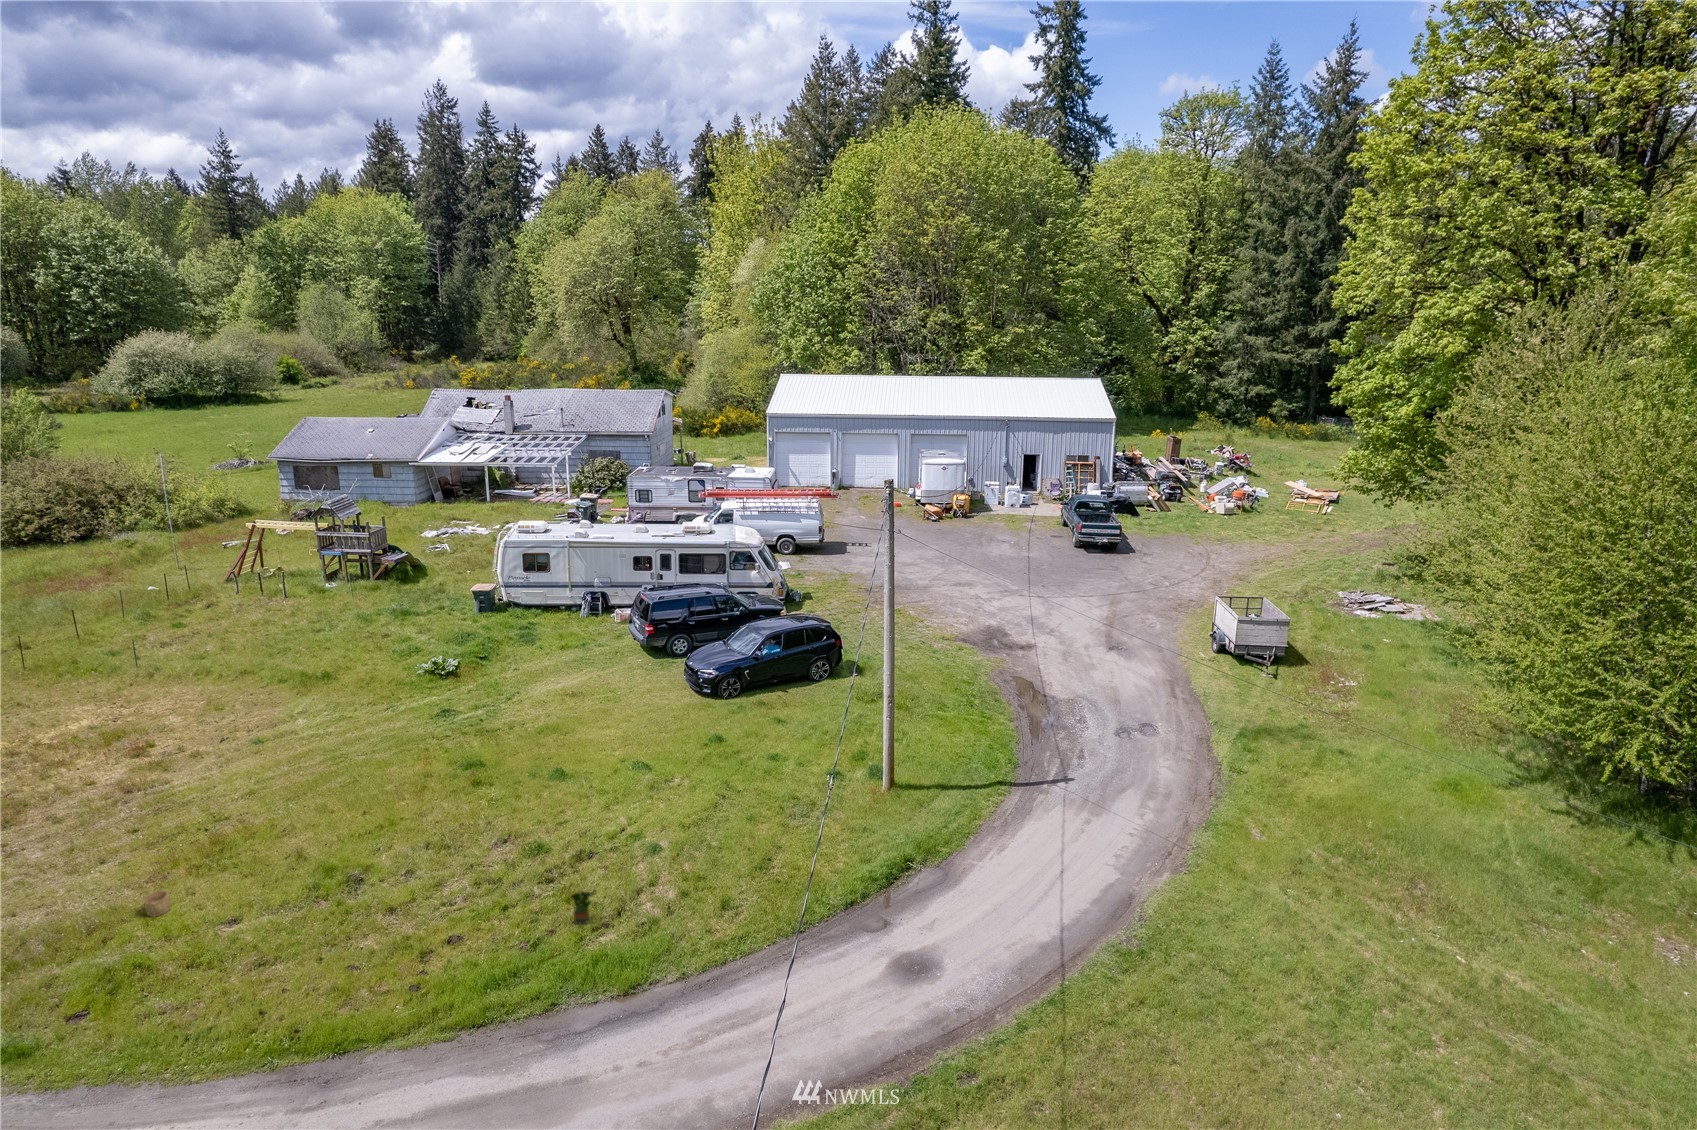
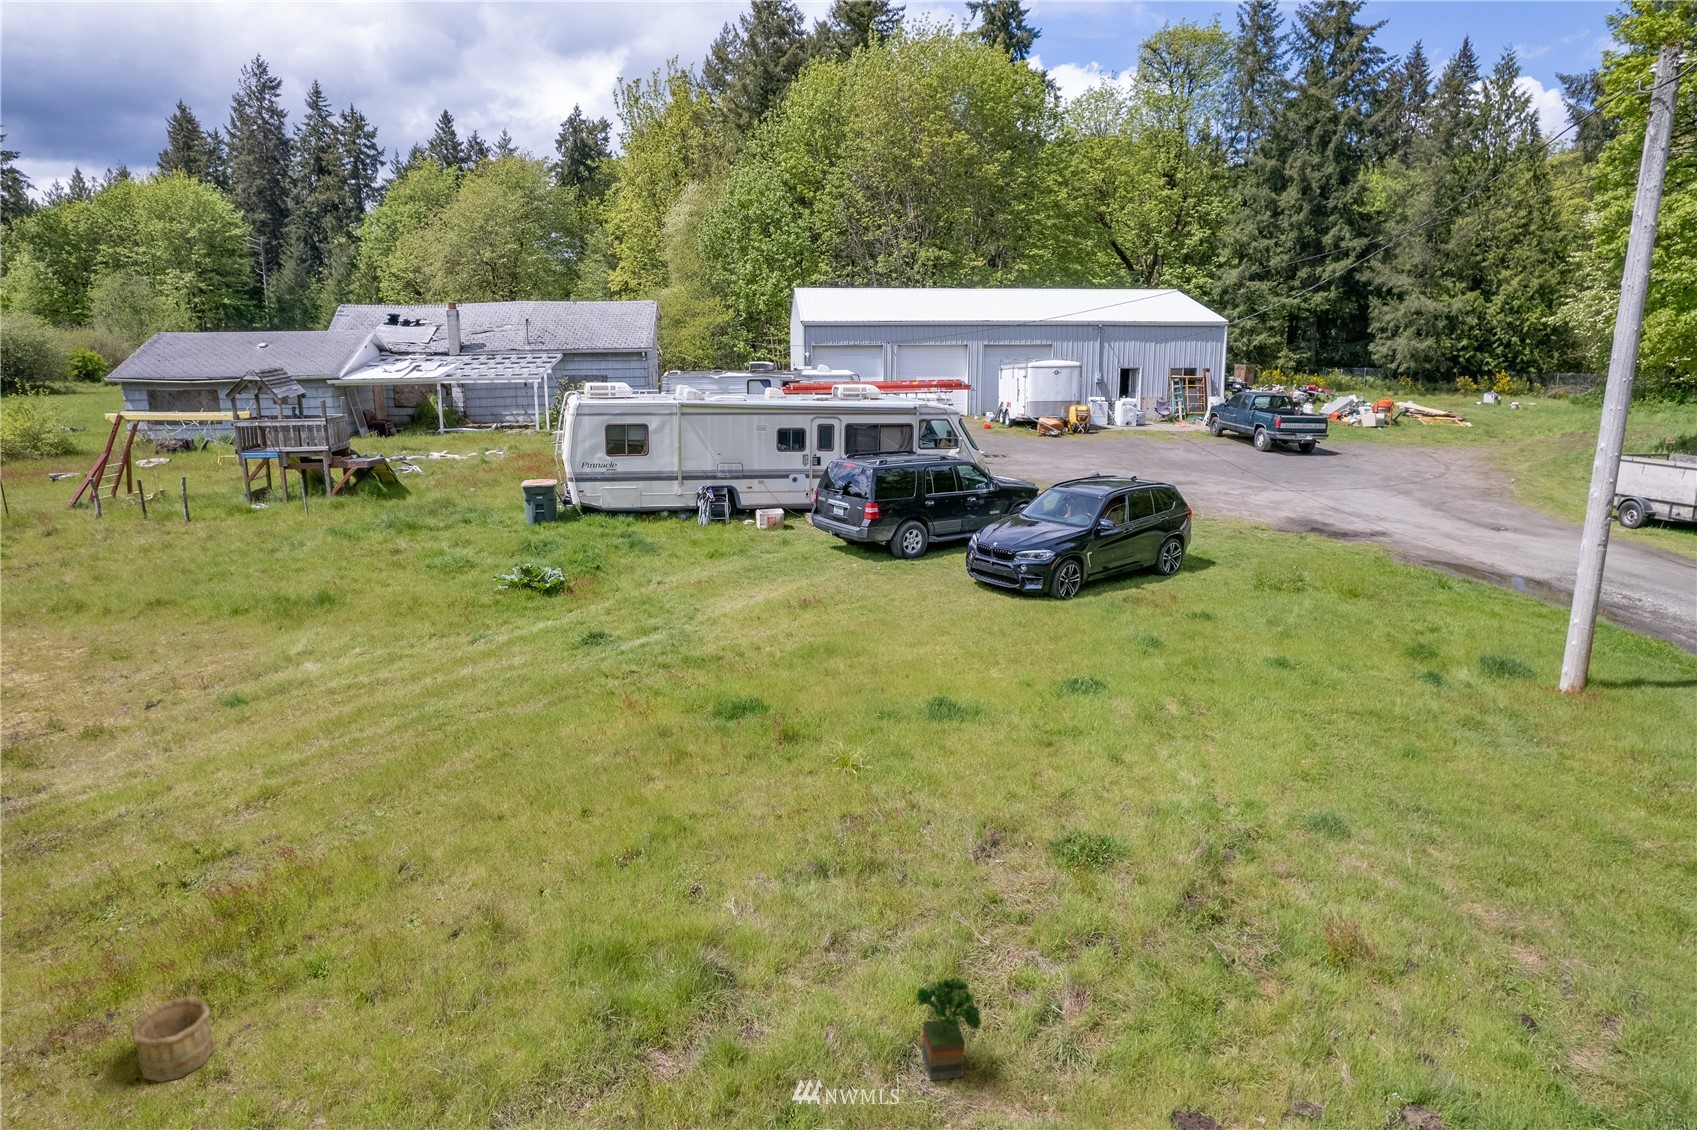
potted tree: present [571,892,591,924] -> present [916,978,981,1081]

